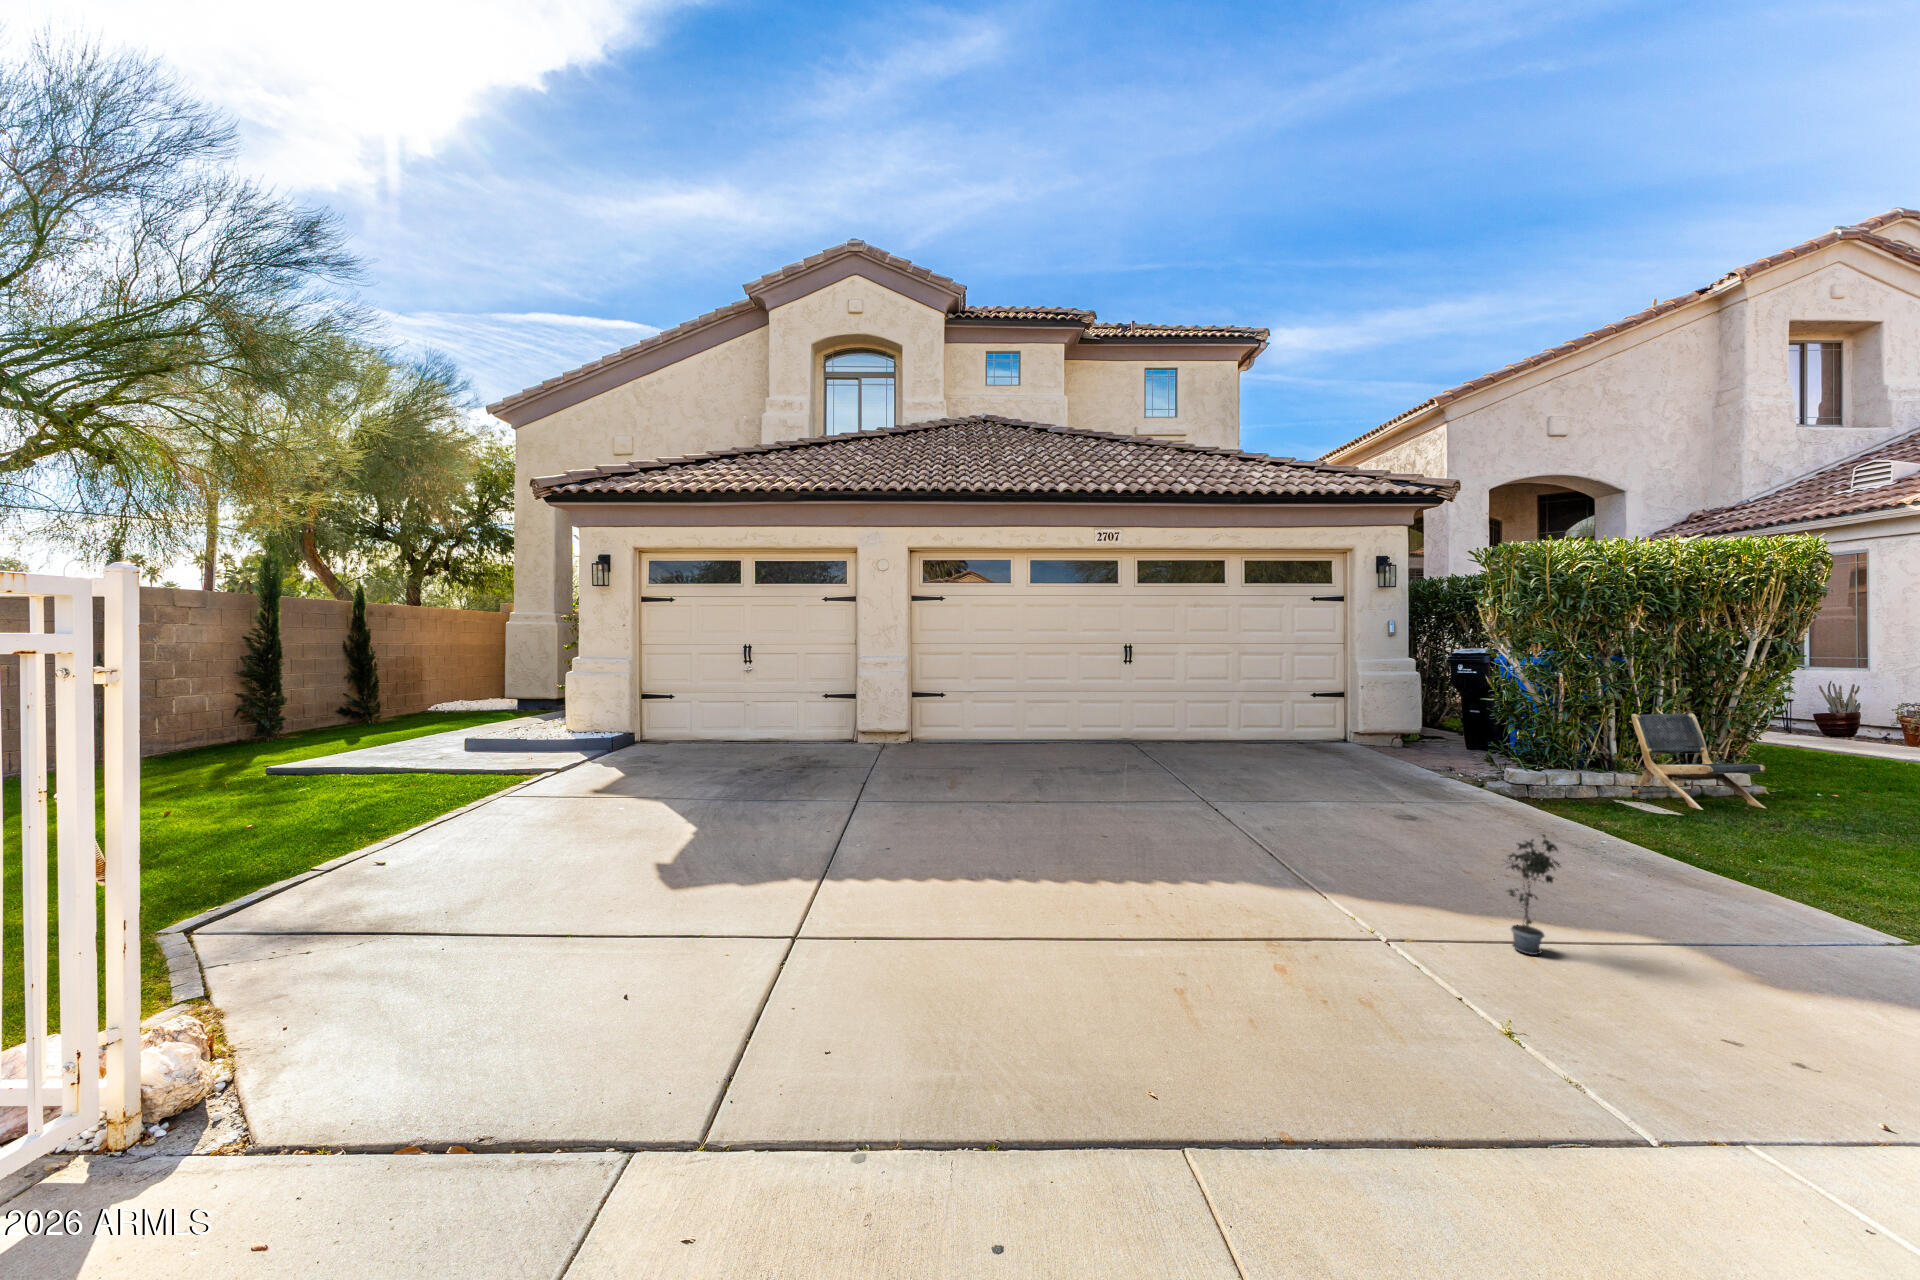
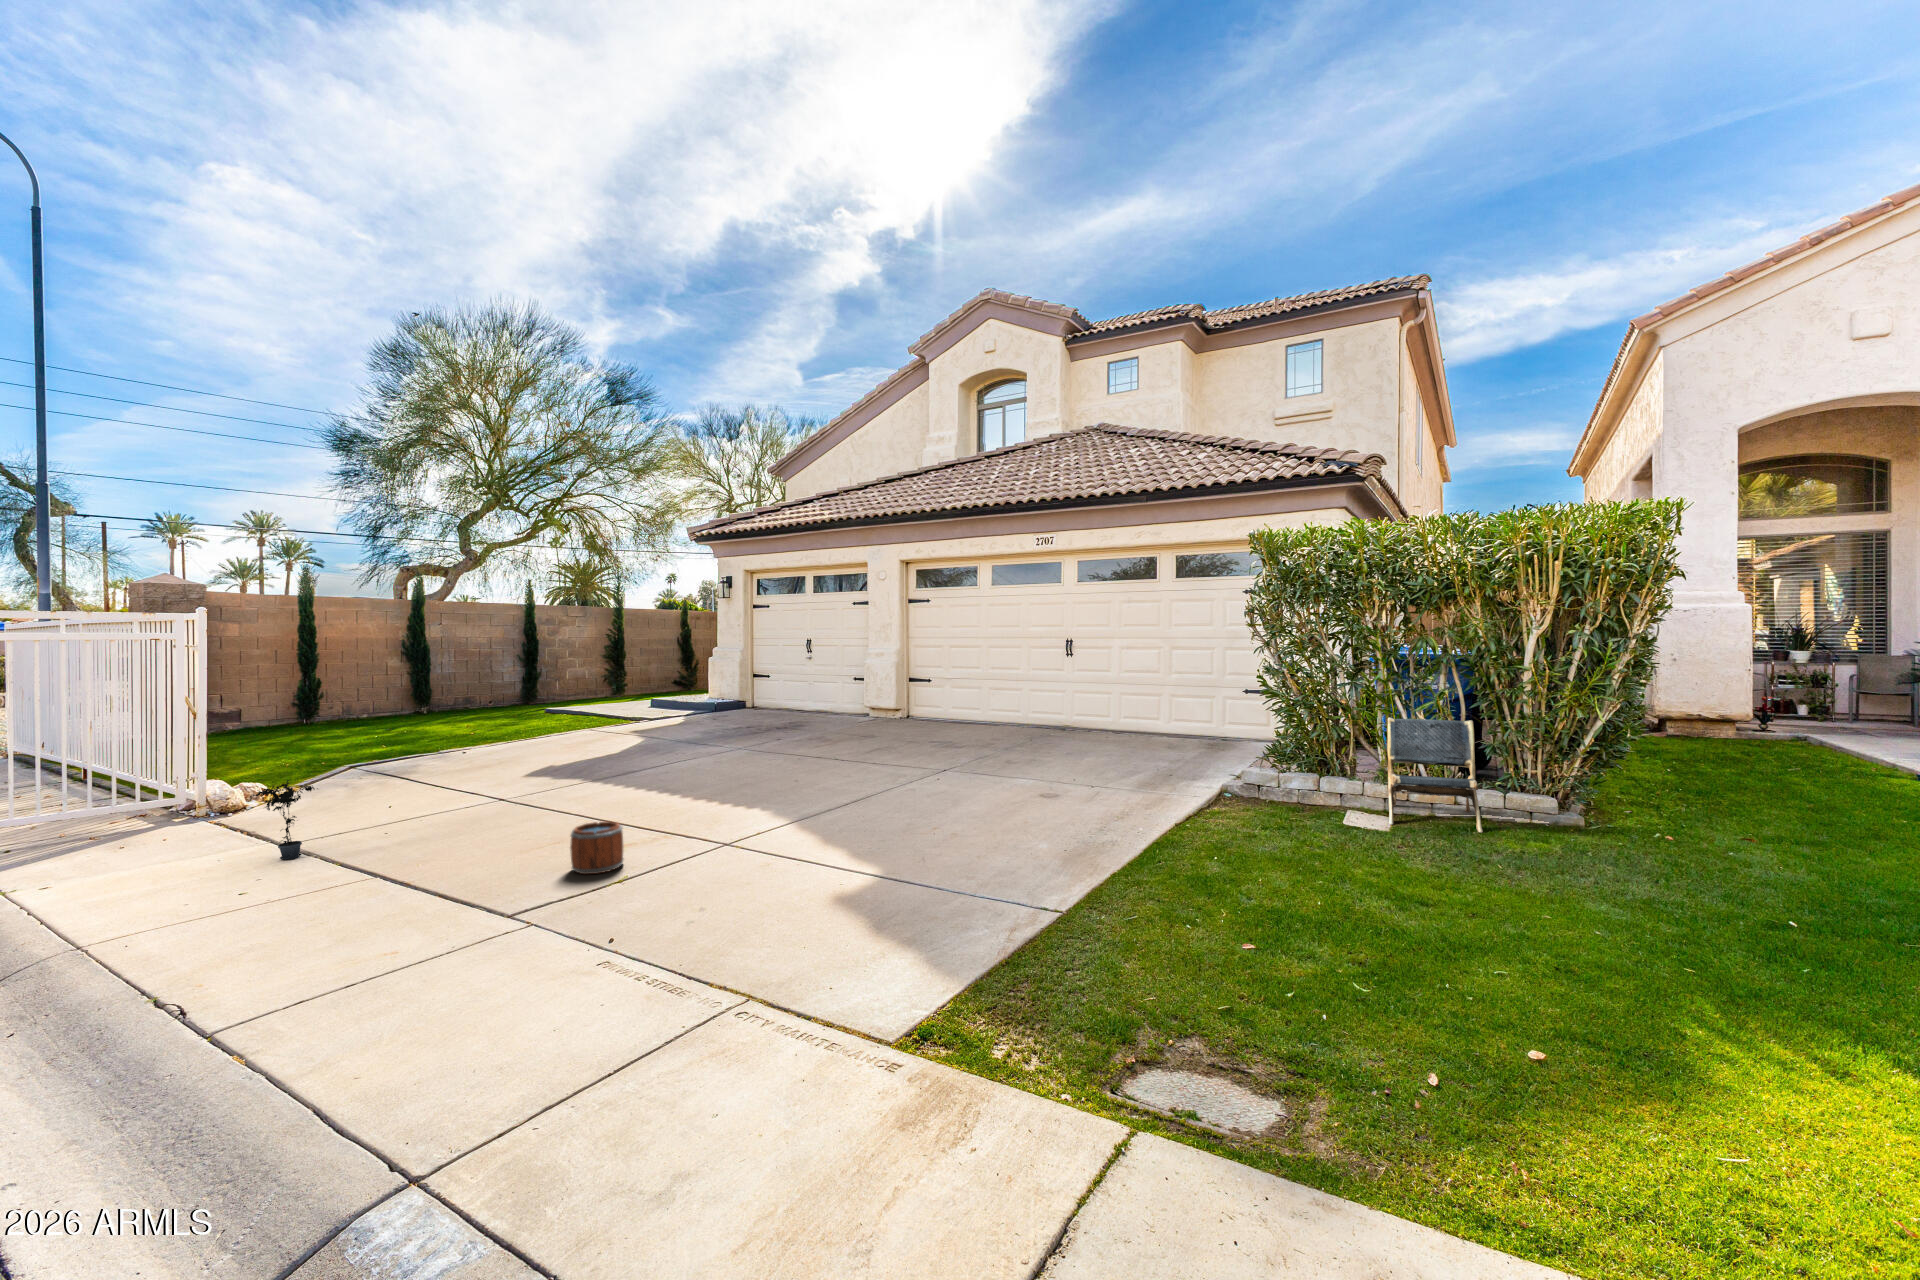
potted plant: present [1507,834,1561,955] -> present [250,780,318,860]
bucket: none [1332,936,1423,1033] -> present [570,821,623,874]

